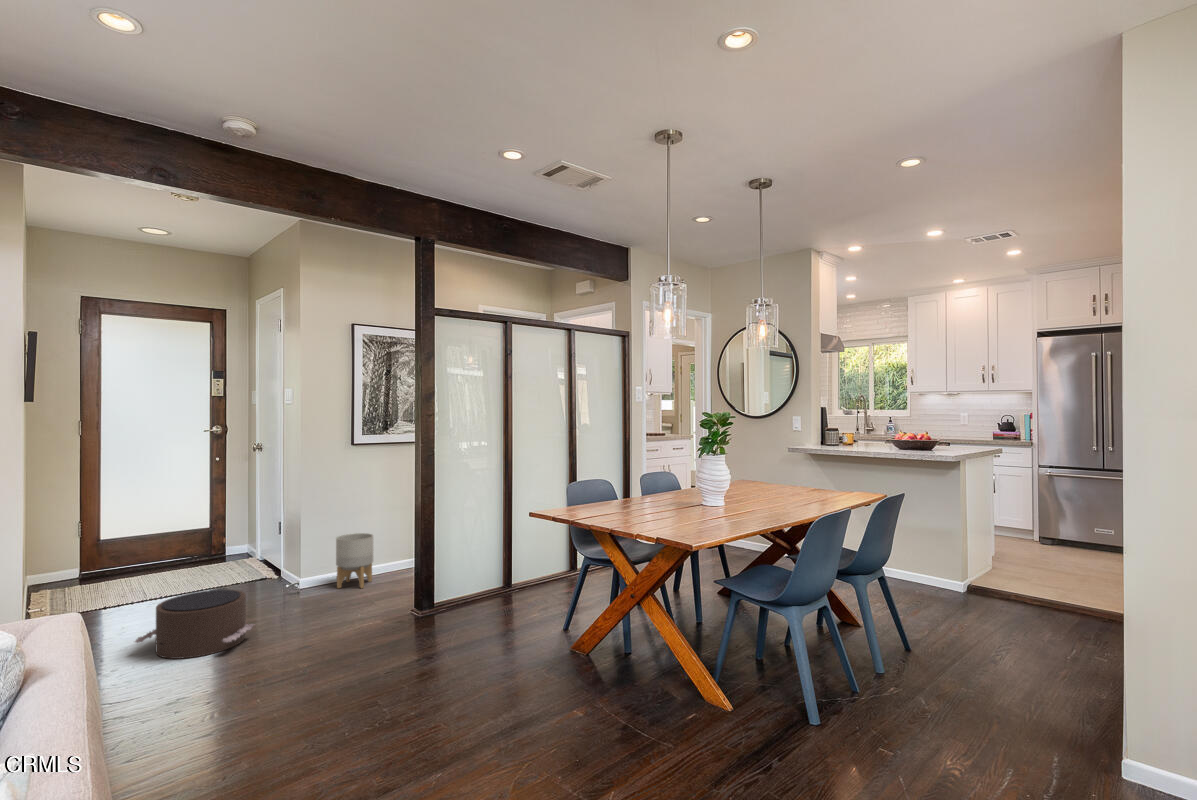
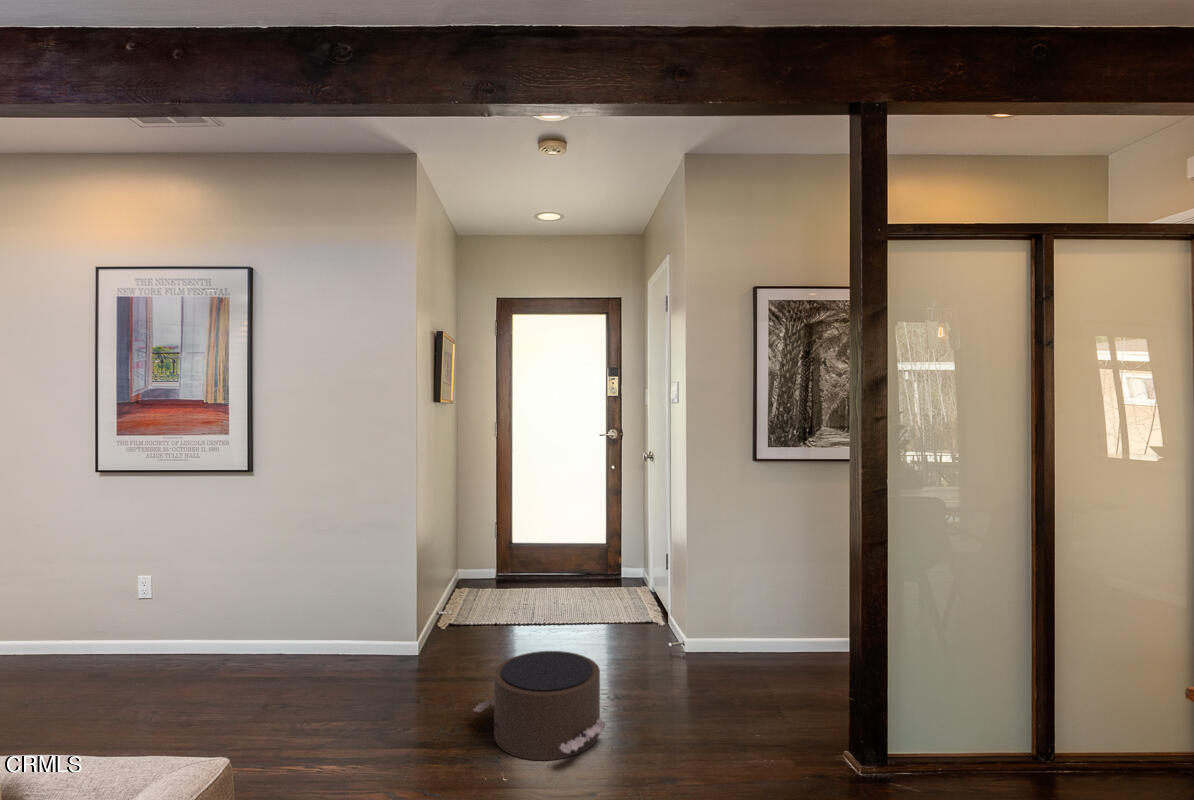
planter: present [336,533,373,588] -> none [732,589,785,678]

